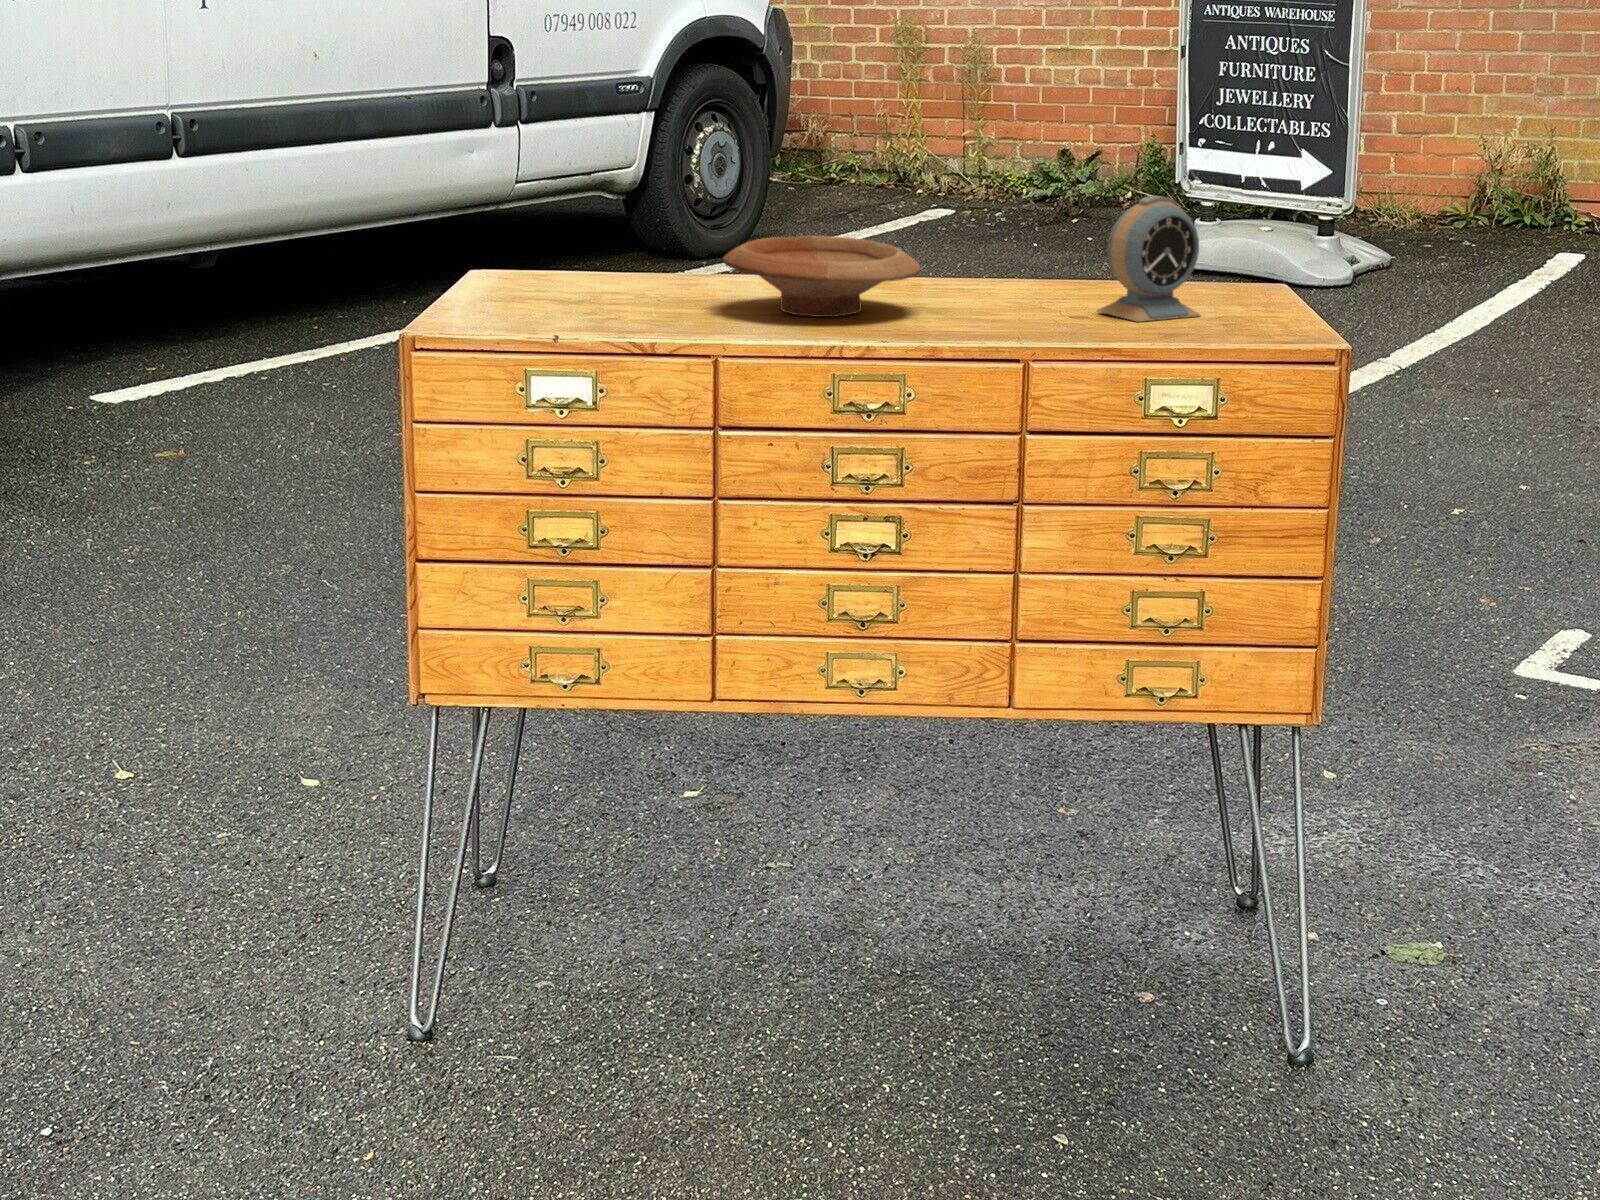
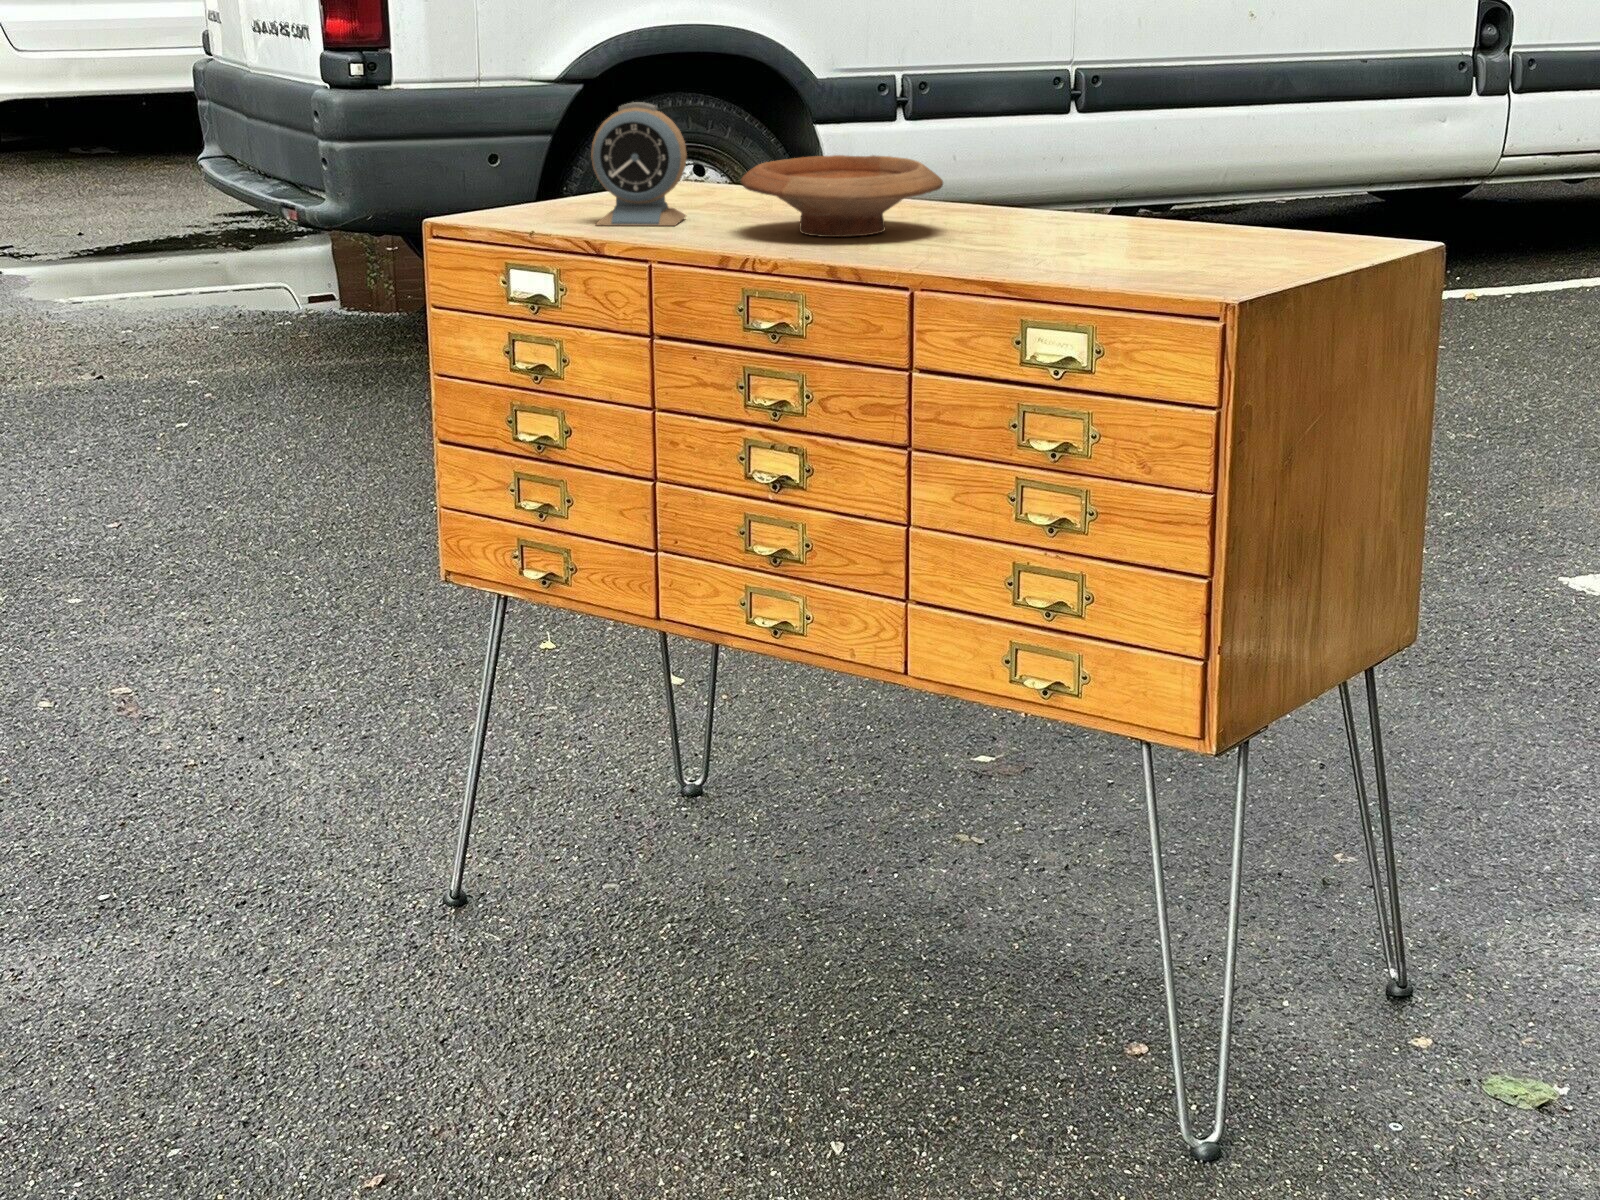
alarm clock: present [1097,196,1200,322] -> present [591,102,687,226]

